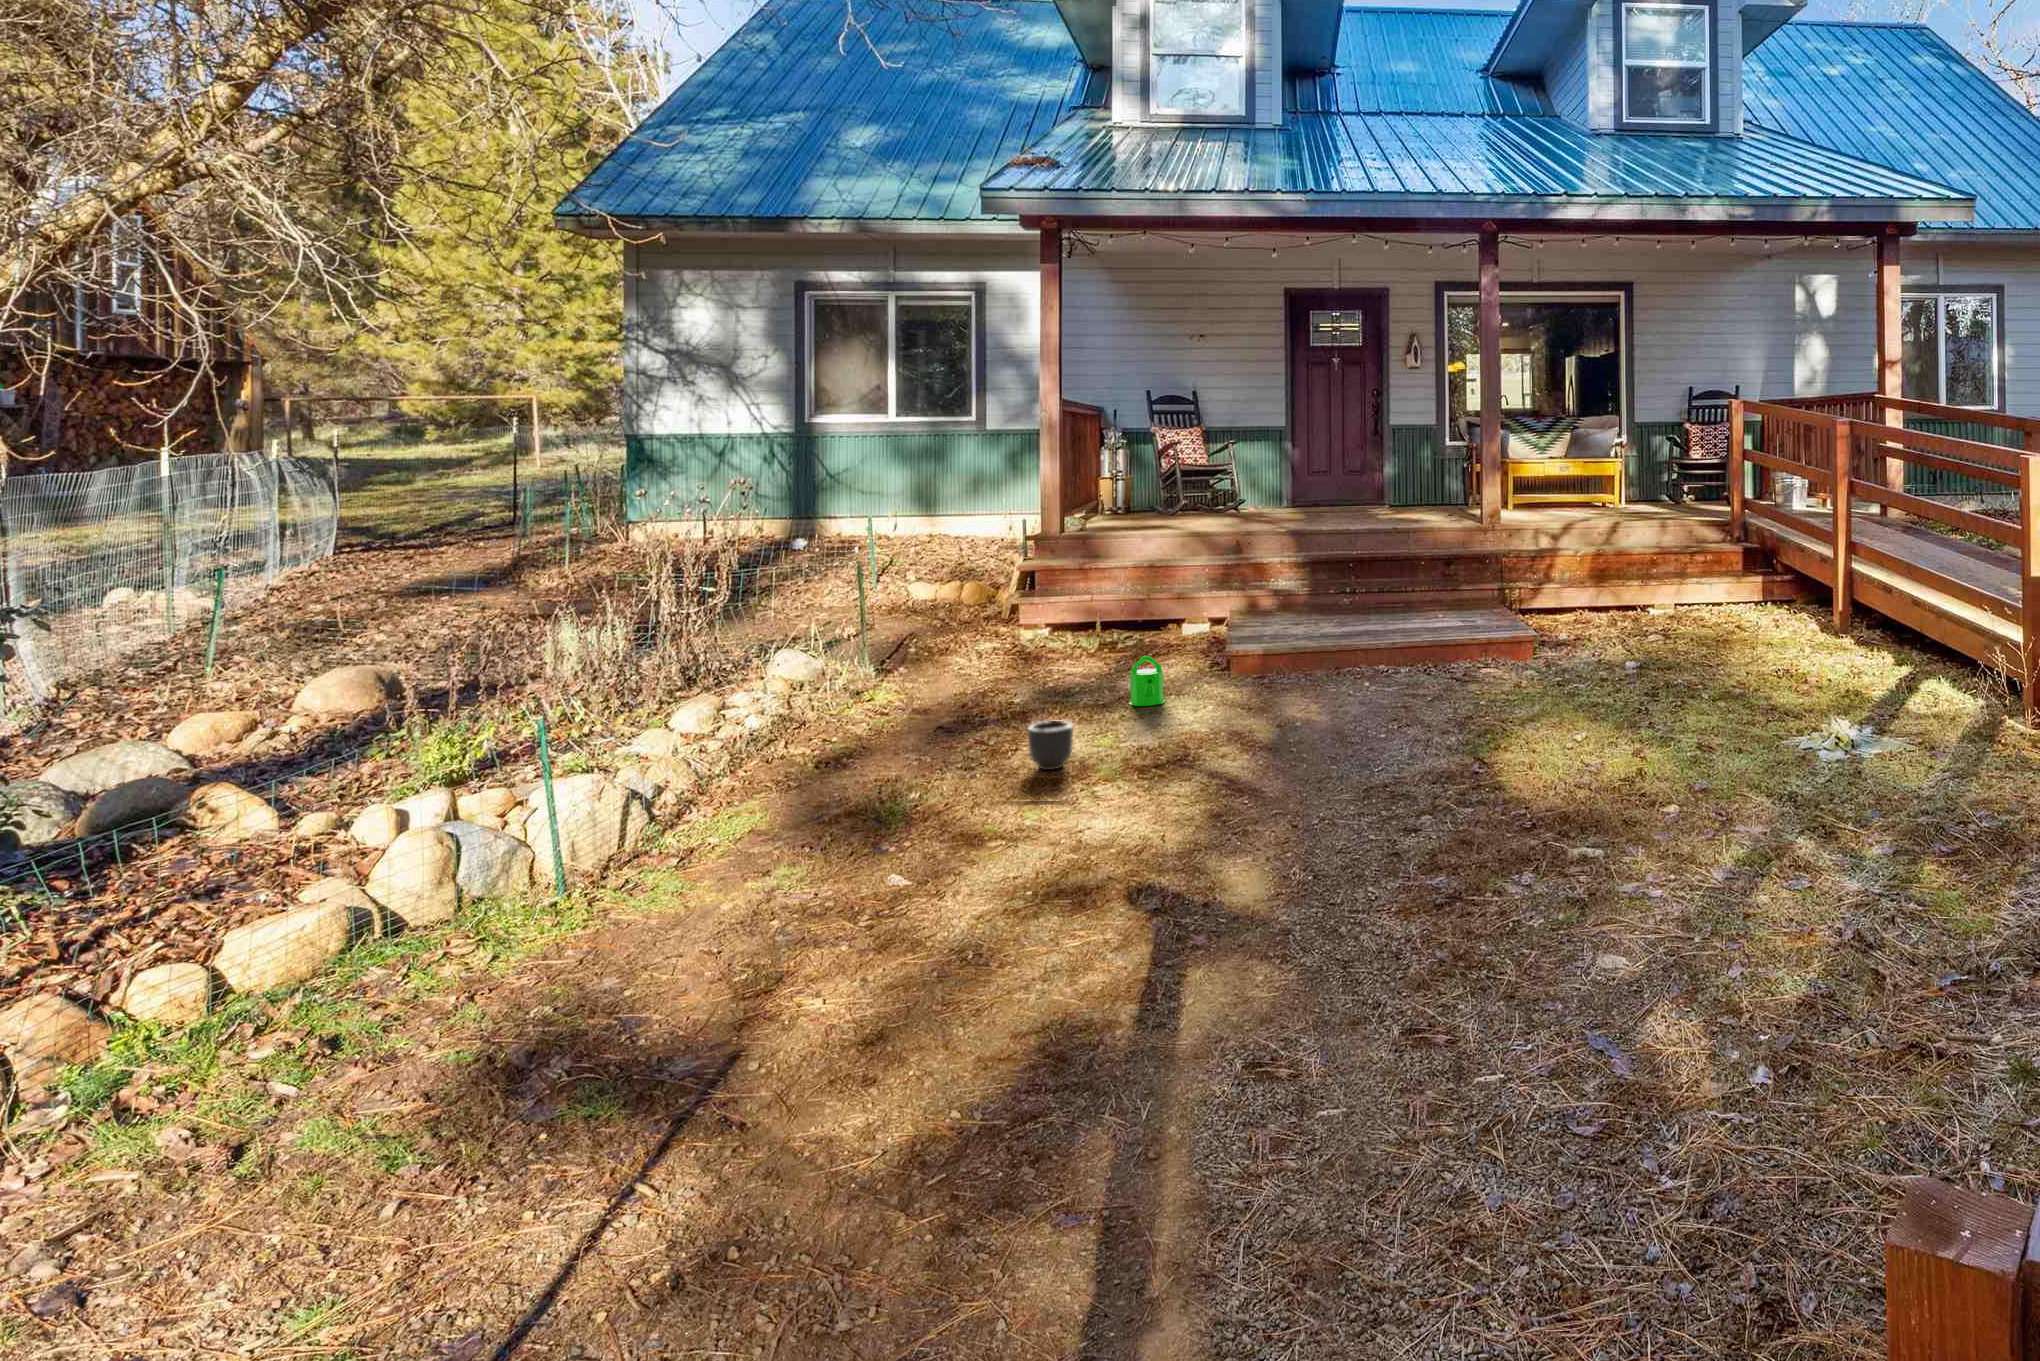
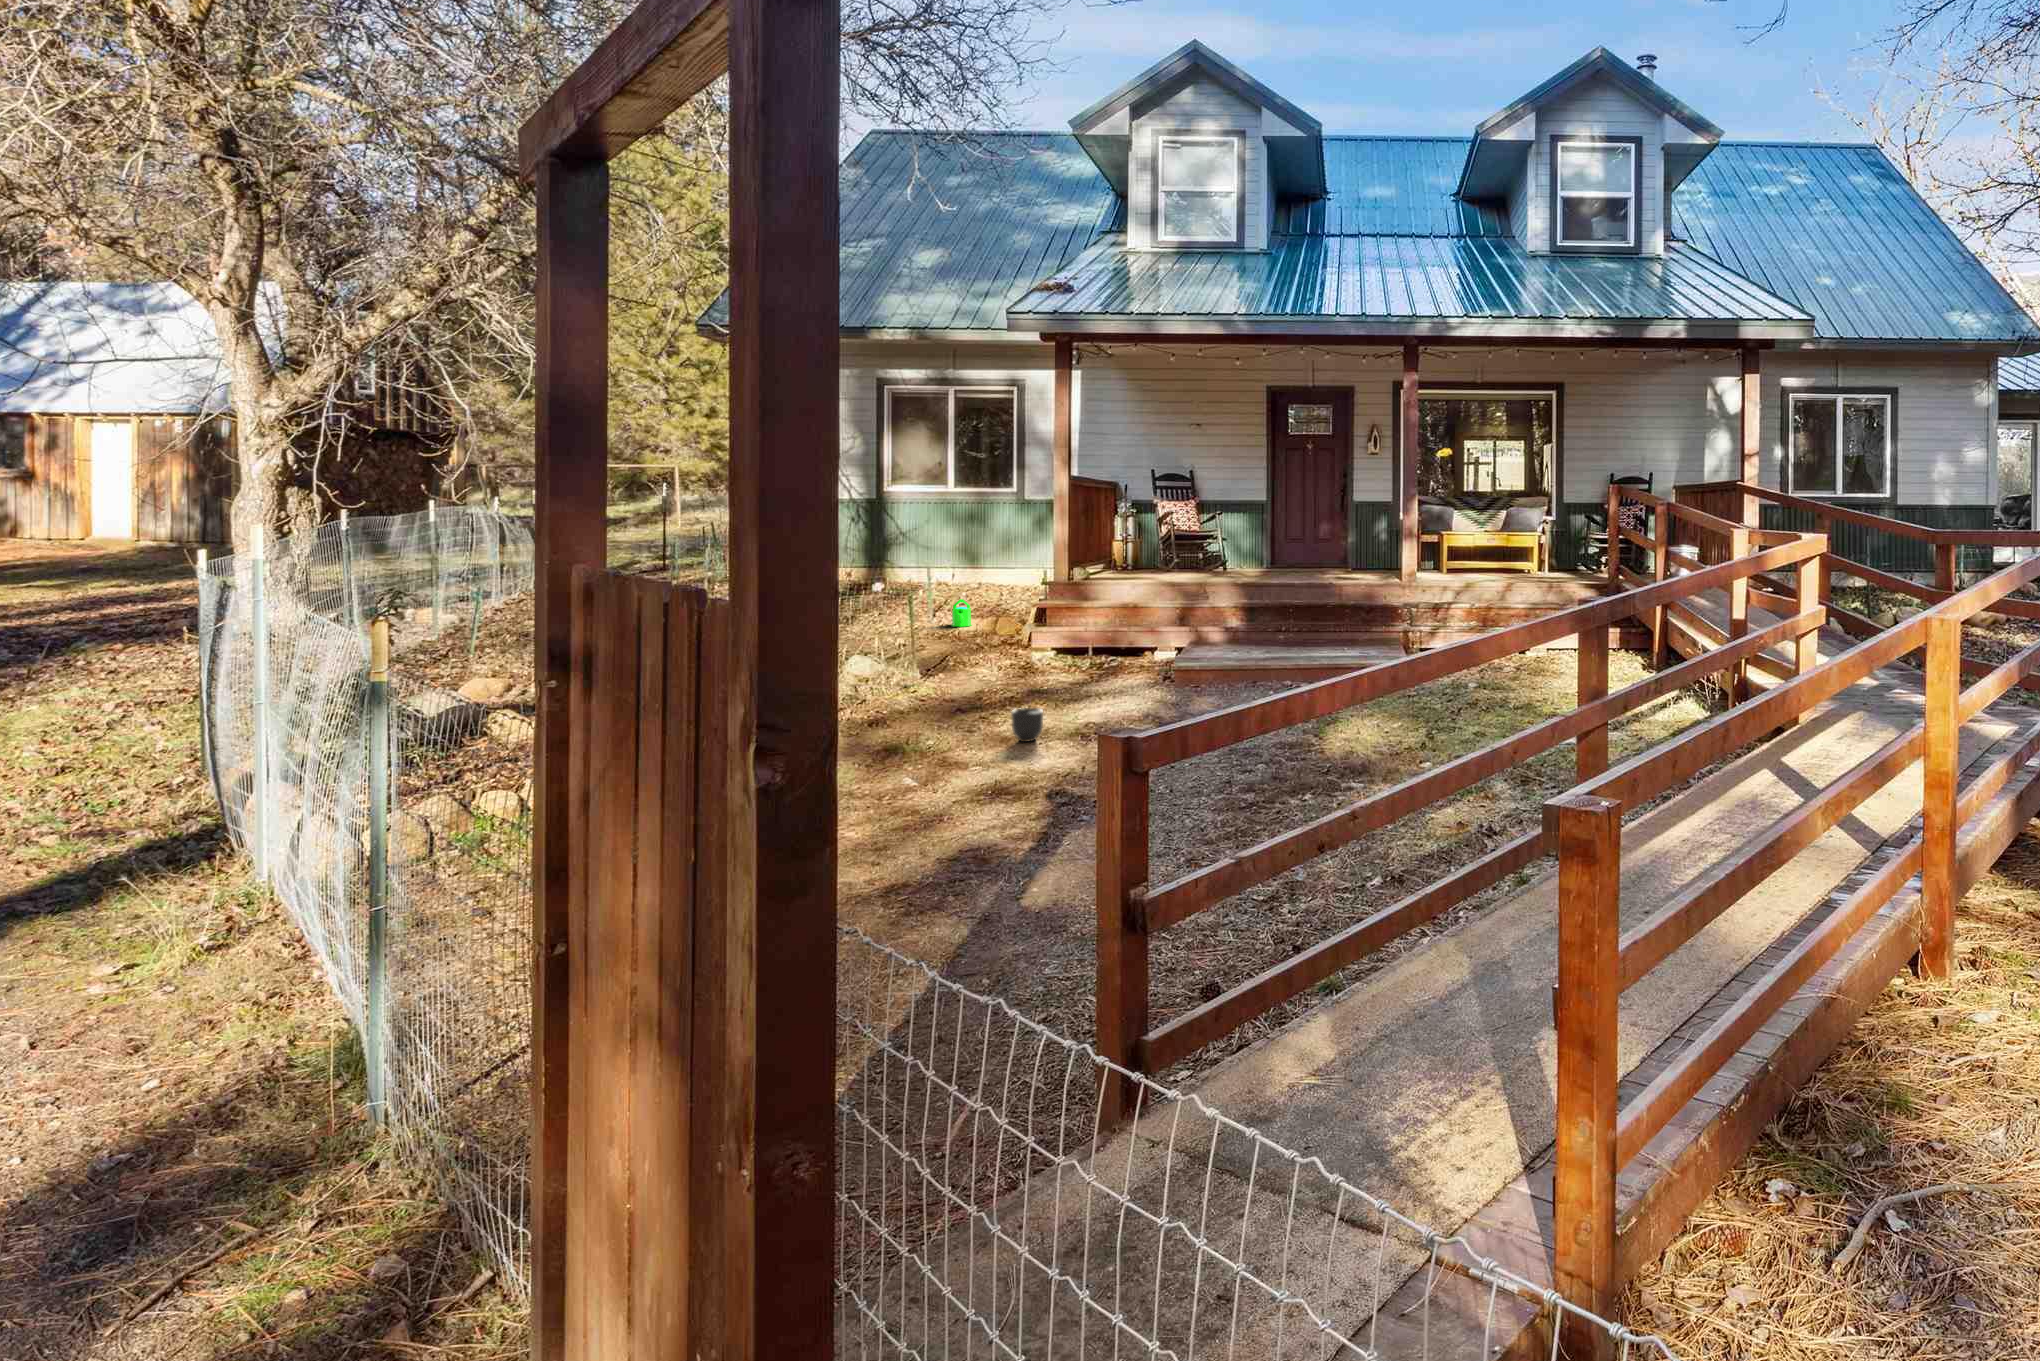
watering can: present [1129,656,1166,706] -> present [951,599,971,627]

